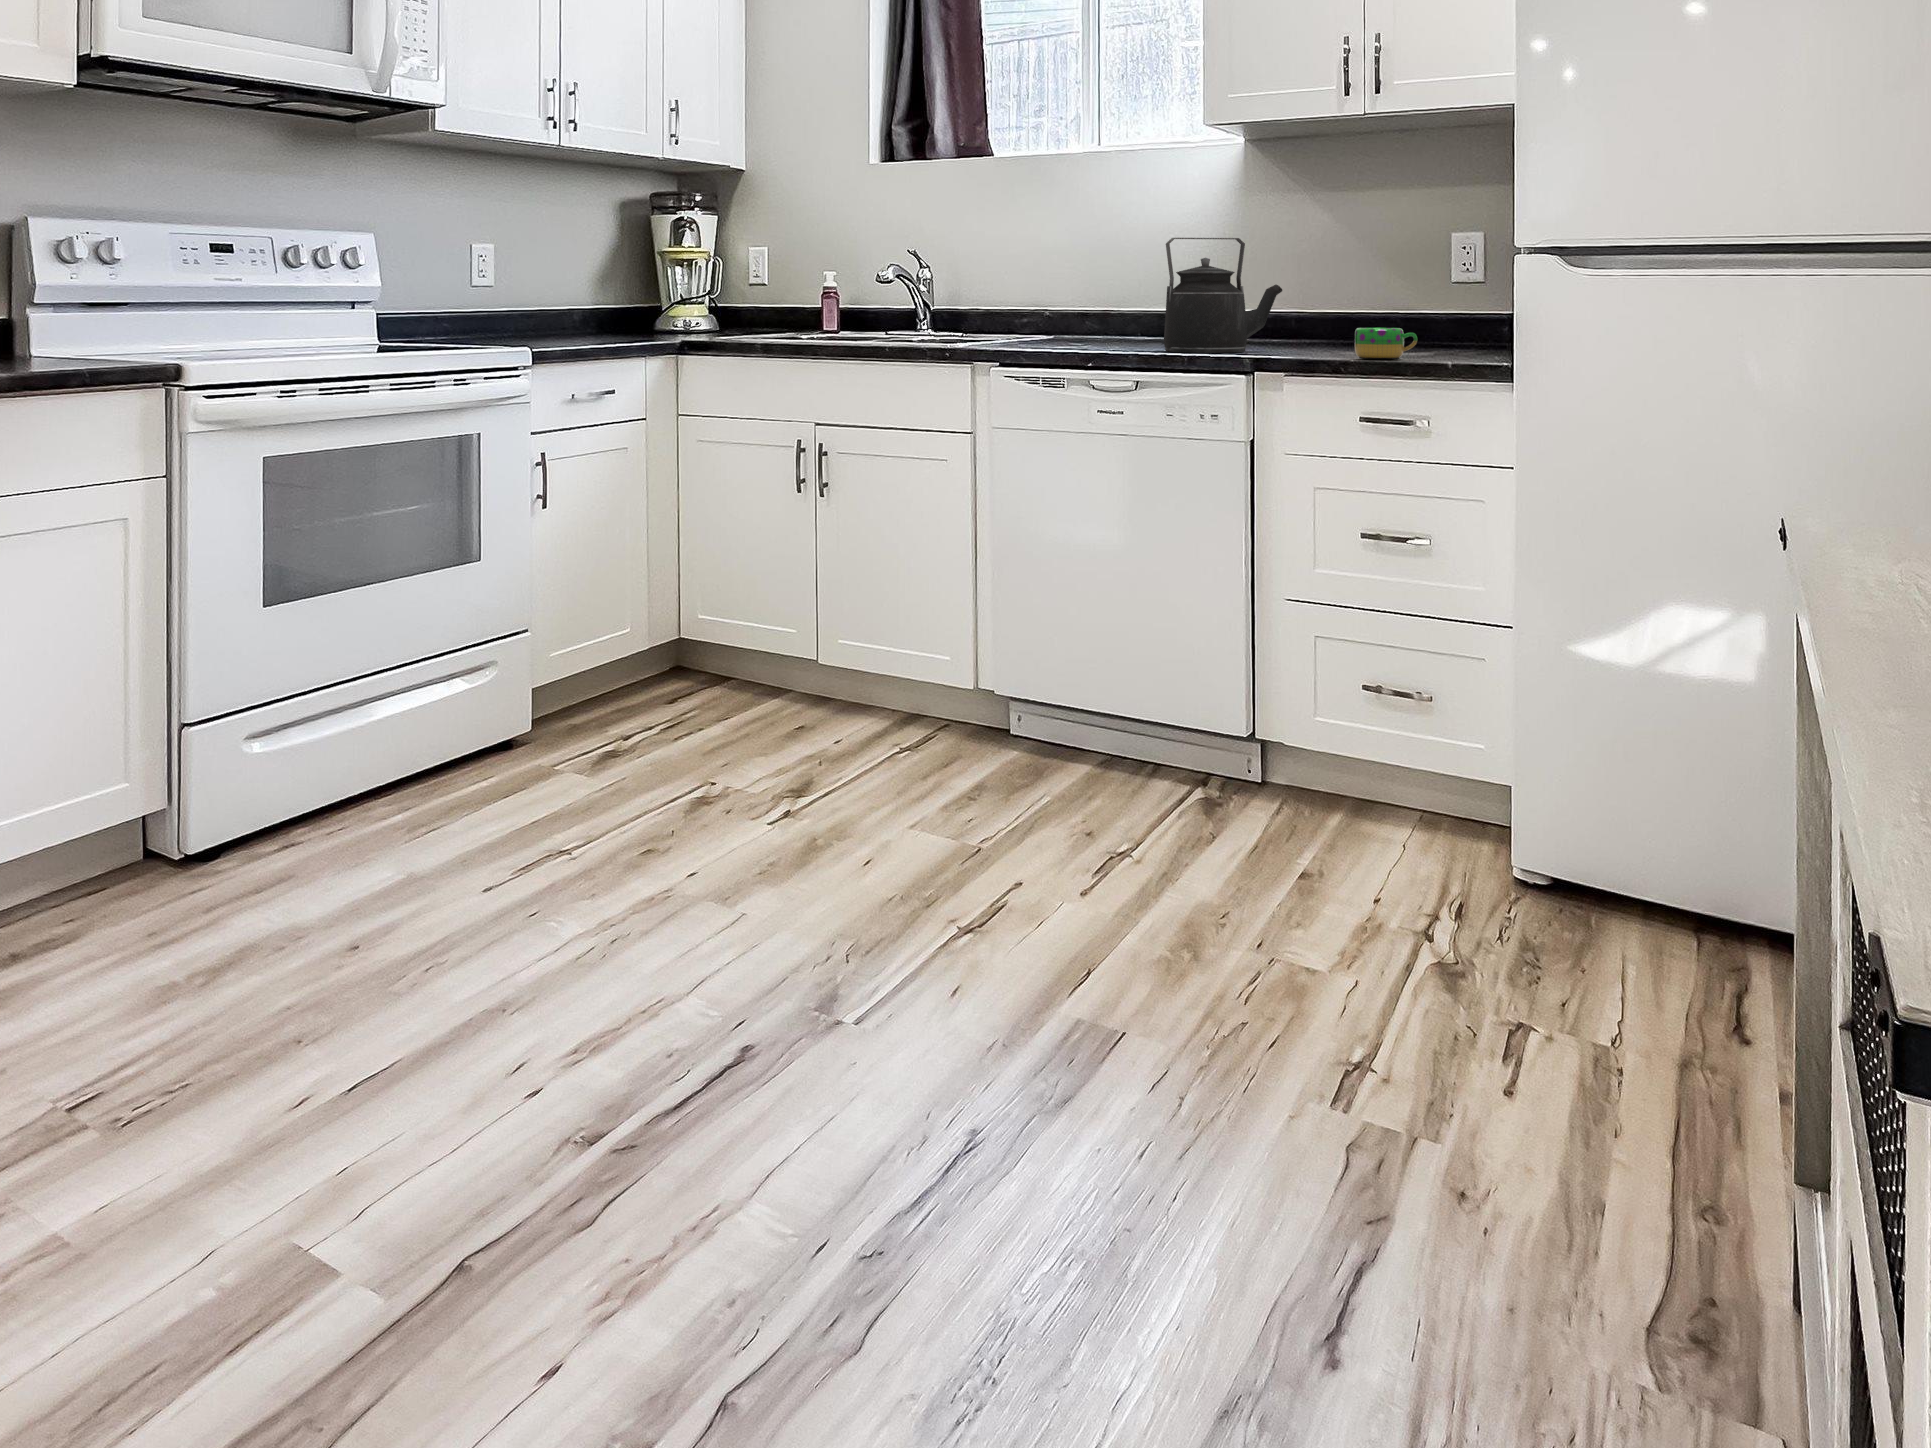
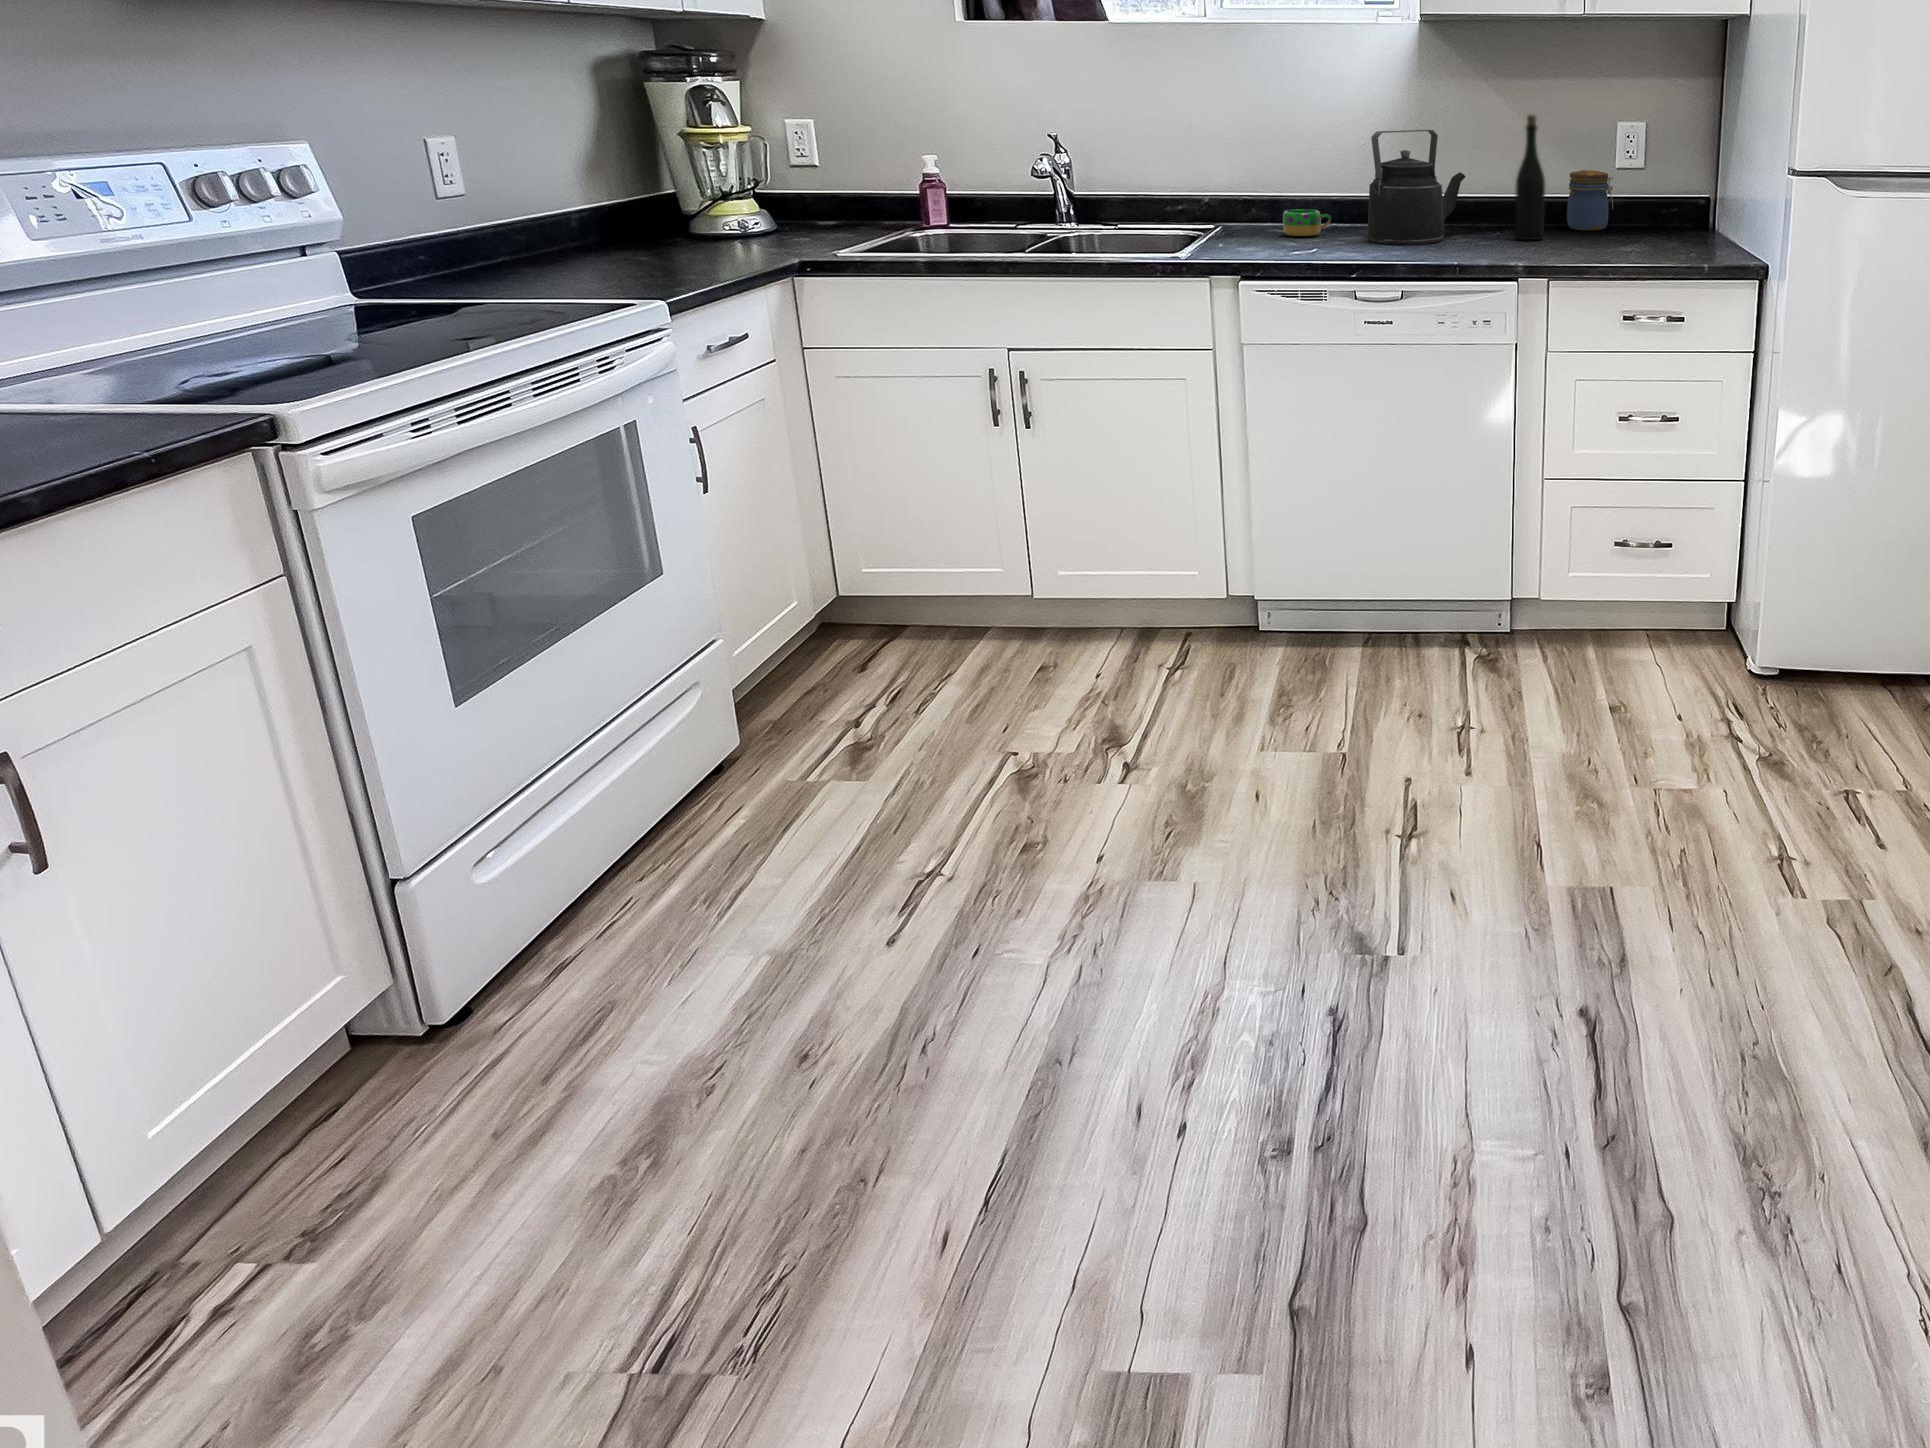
bottle: none [1321,218,1355,354] -> present [1516,114,1545,240]
jar: none [1411,286,1467,353] -> present [1567,170,1613,230]
mug: present [1355,328,1417,359] -> present [1283,209,1331,237]

